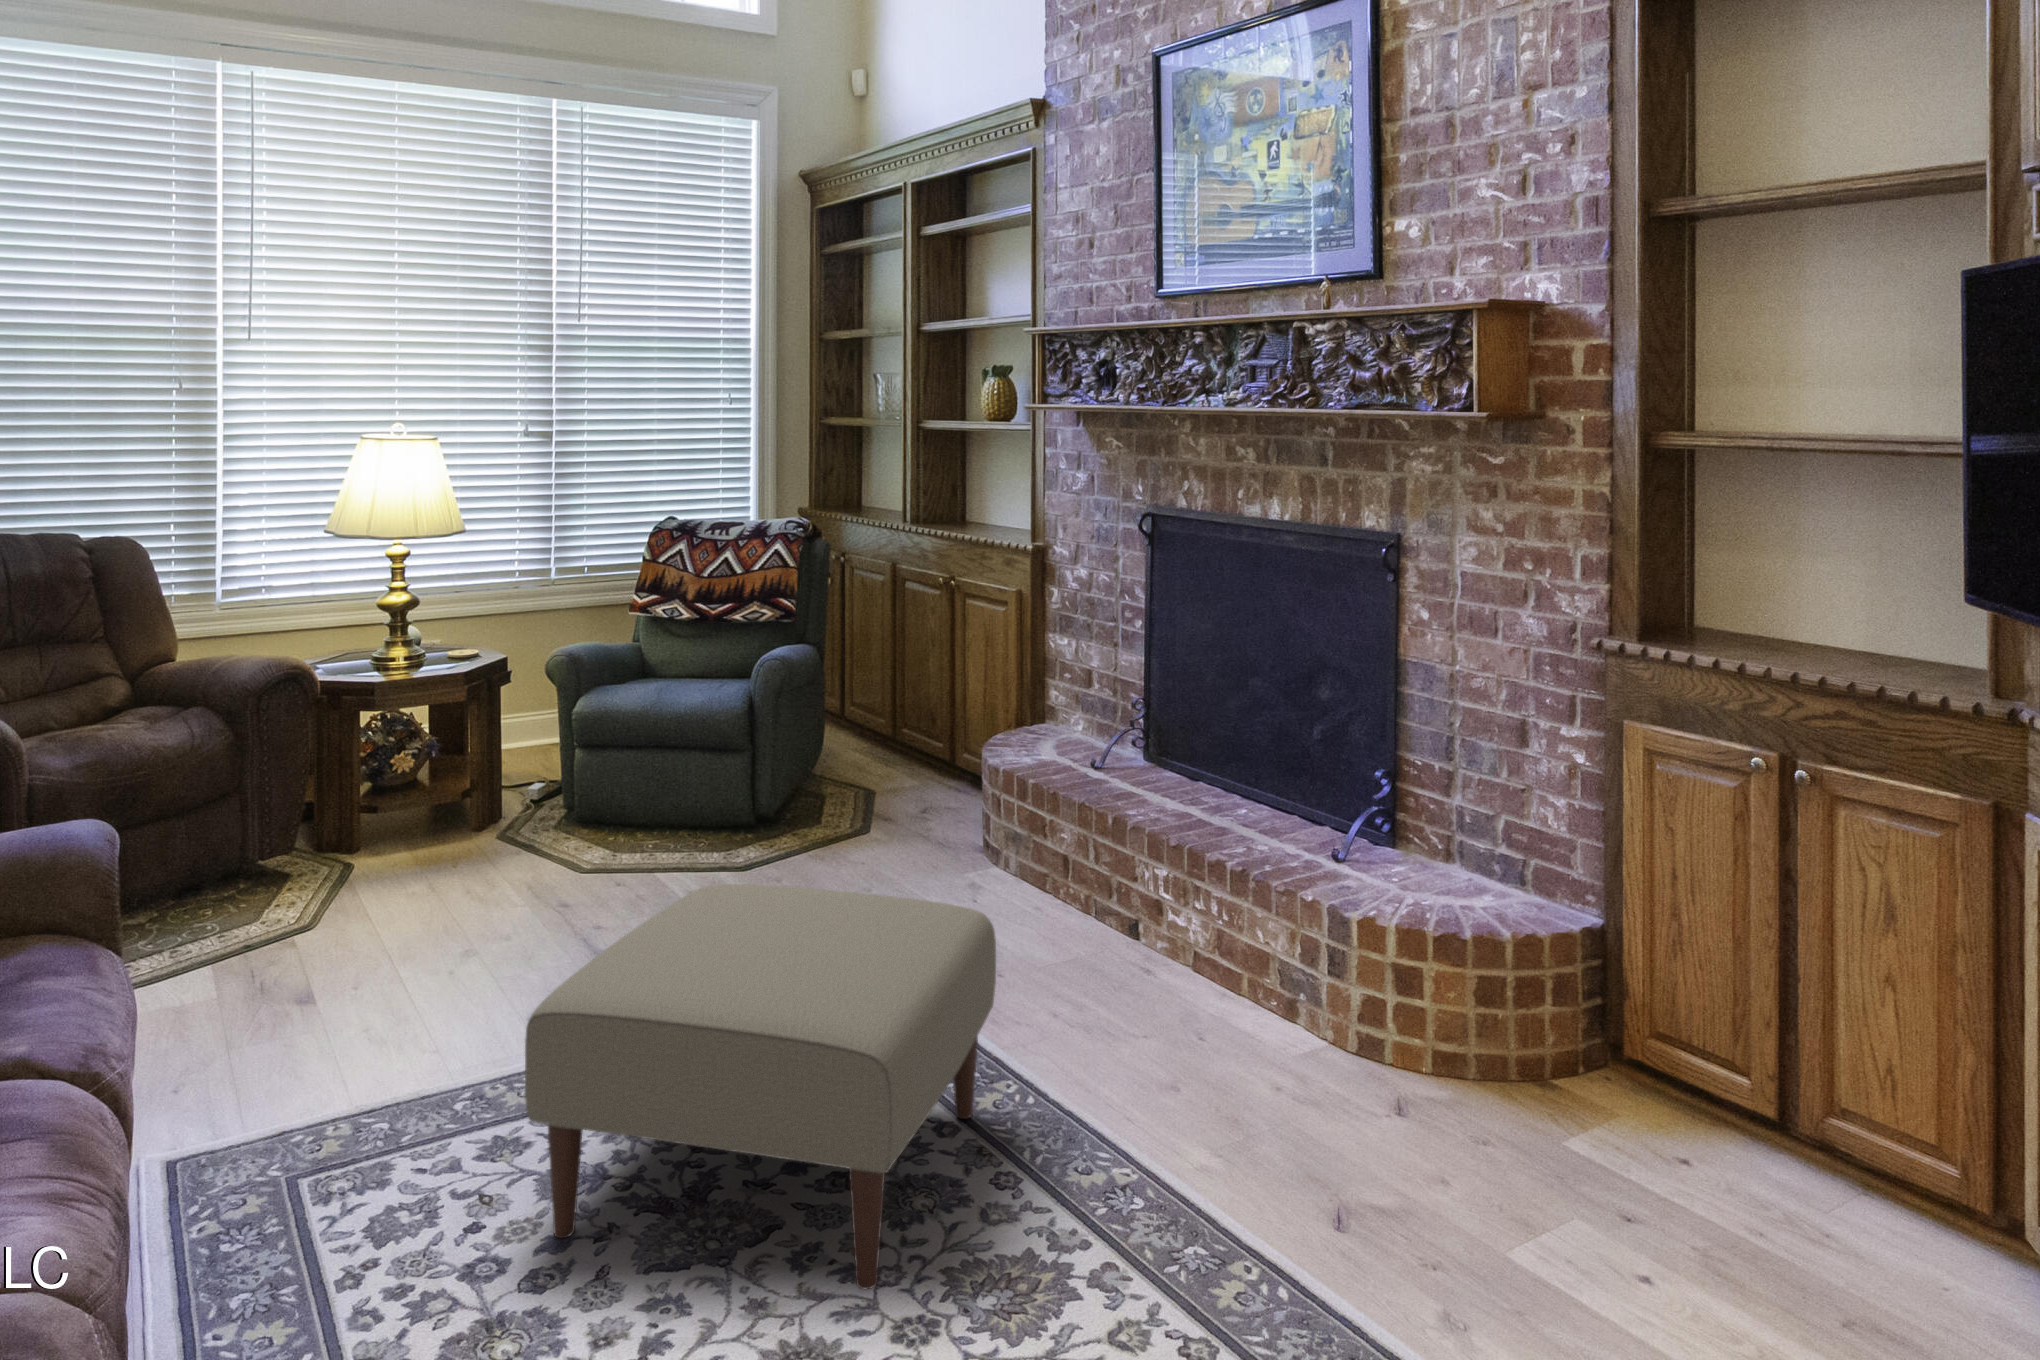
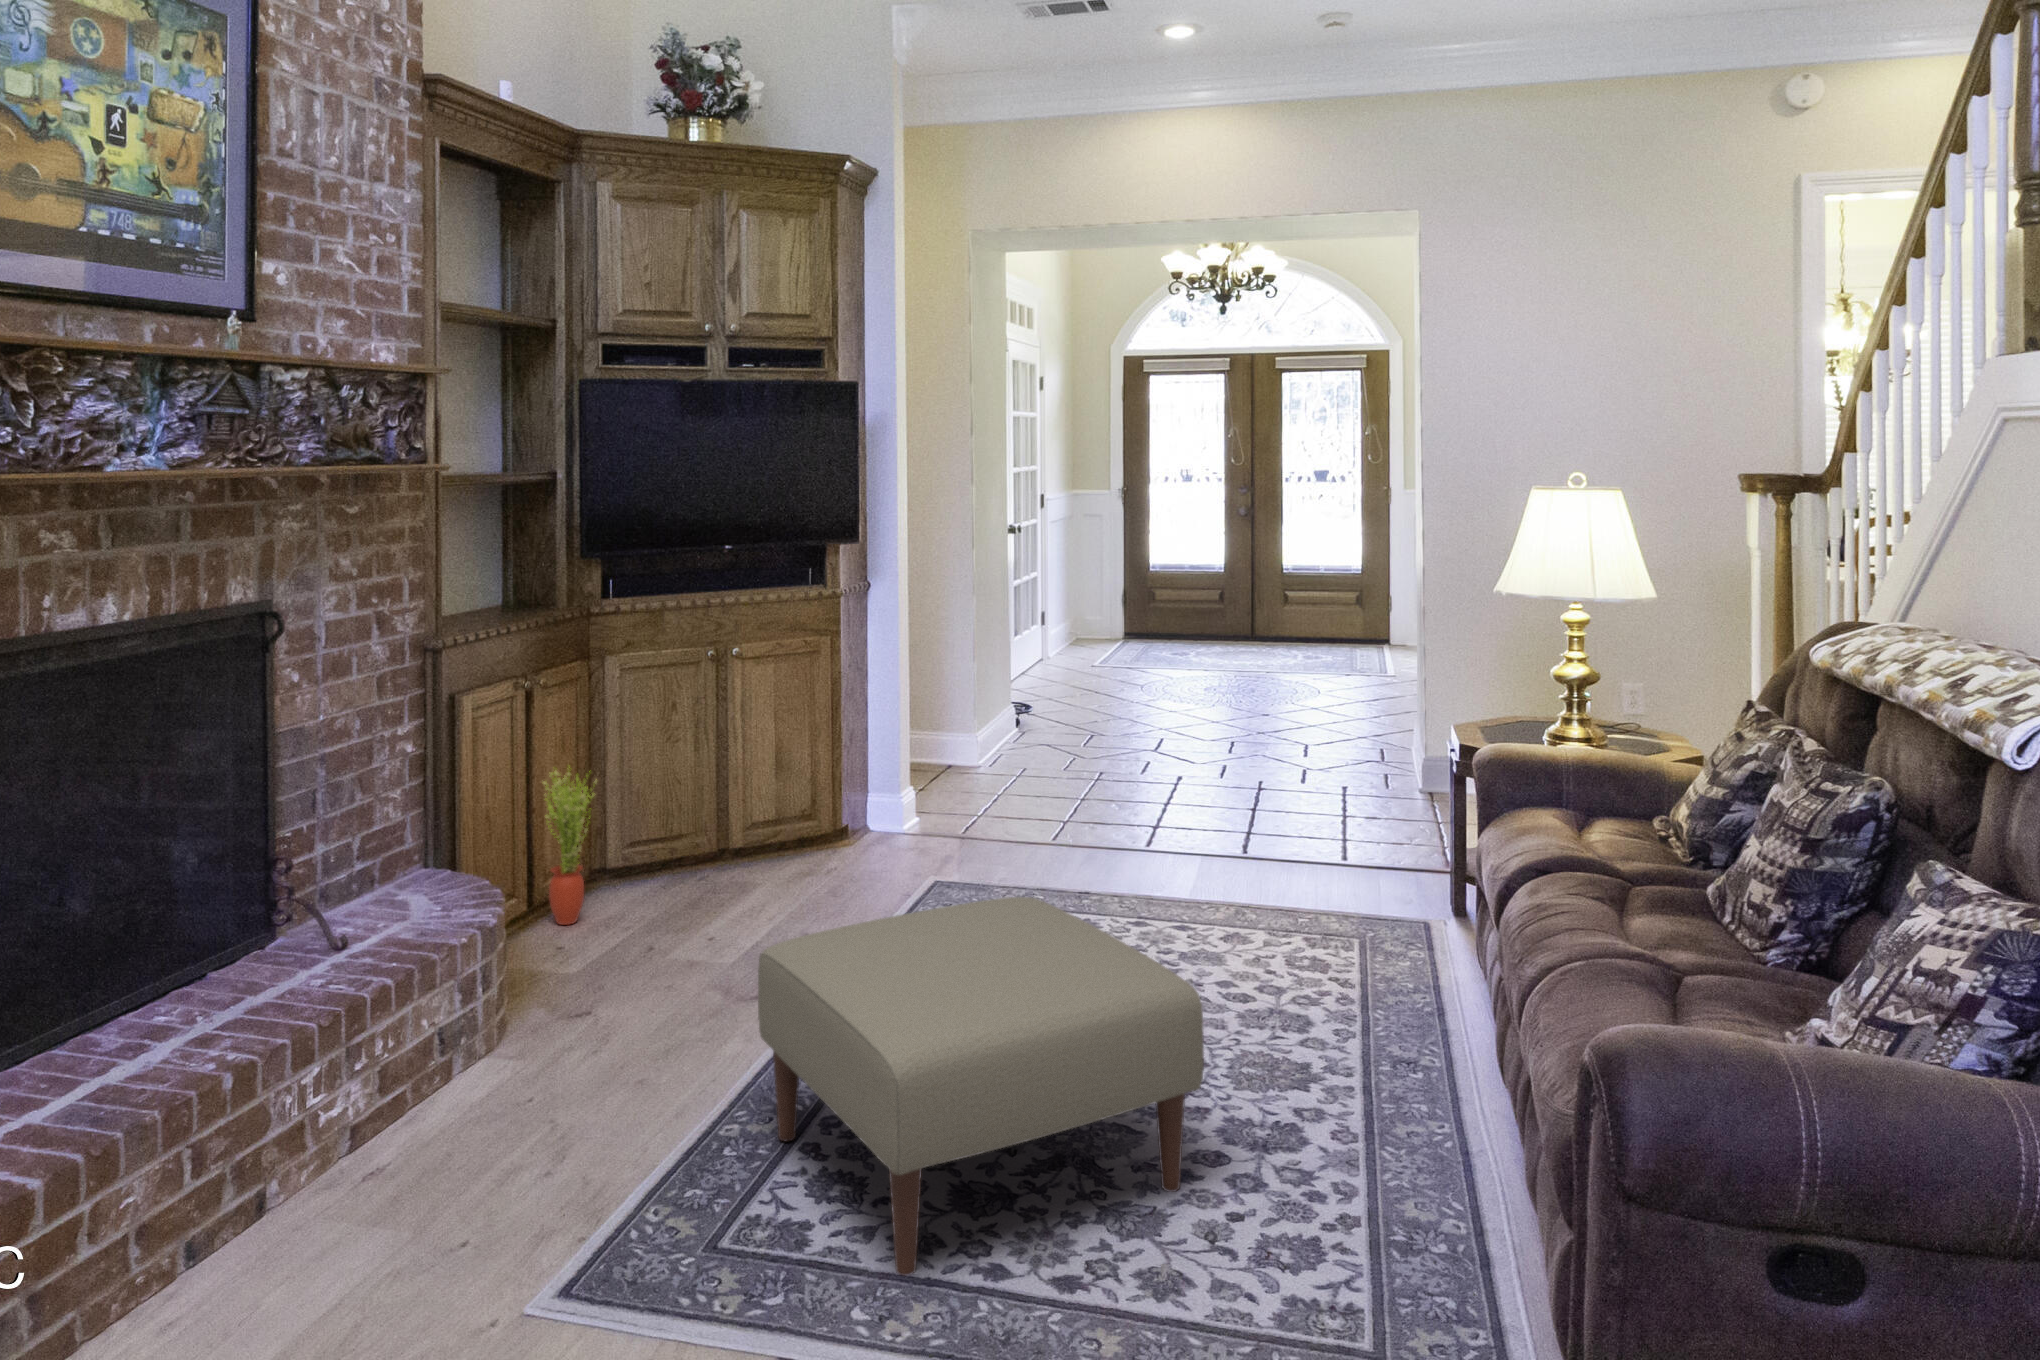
potted plant: none [1774,946,1906,1246] -> present [543,768,597,925]

